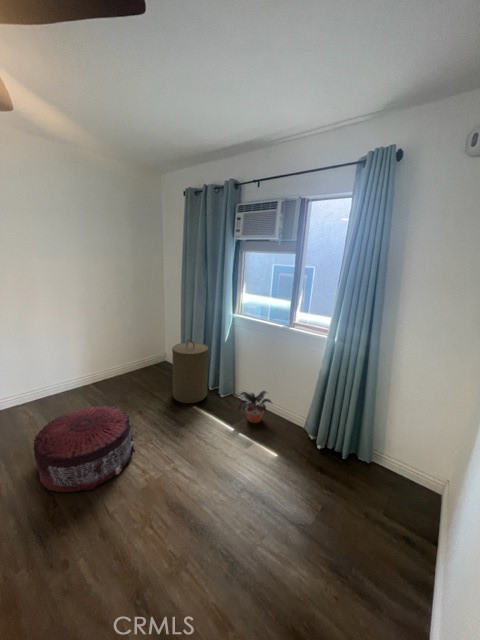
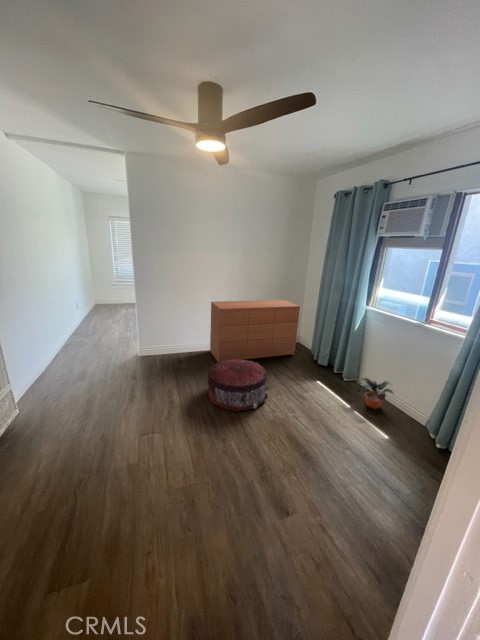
dresser: none [31,314,162,416] -> present [210,300,300,362]
laundry hamper: present [172,340,208,403] -> none [301,324,338,379]

